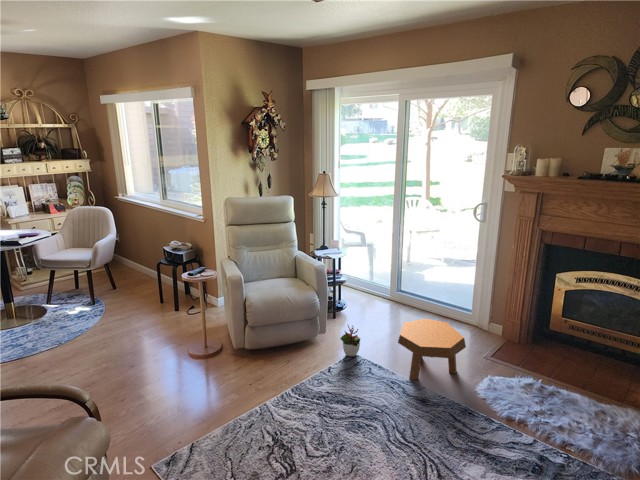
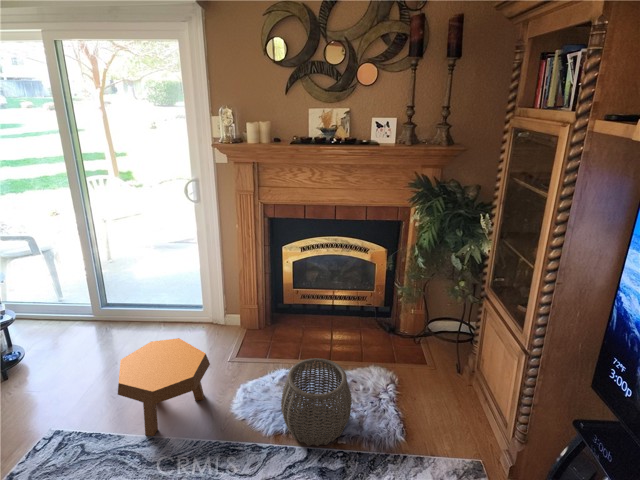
decorative plant: present [340,325,360,356] -> none [17,394,56,441]
woven basket: none [518,367,591,445] -> present [281,358,352,446]

